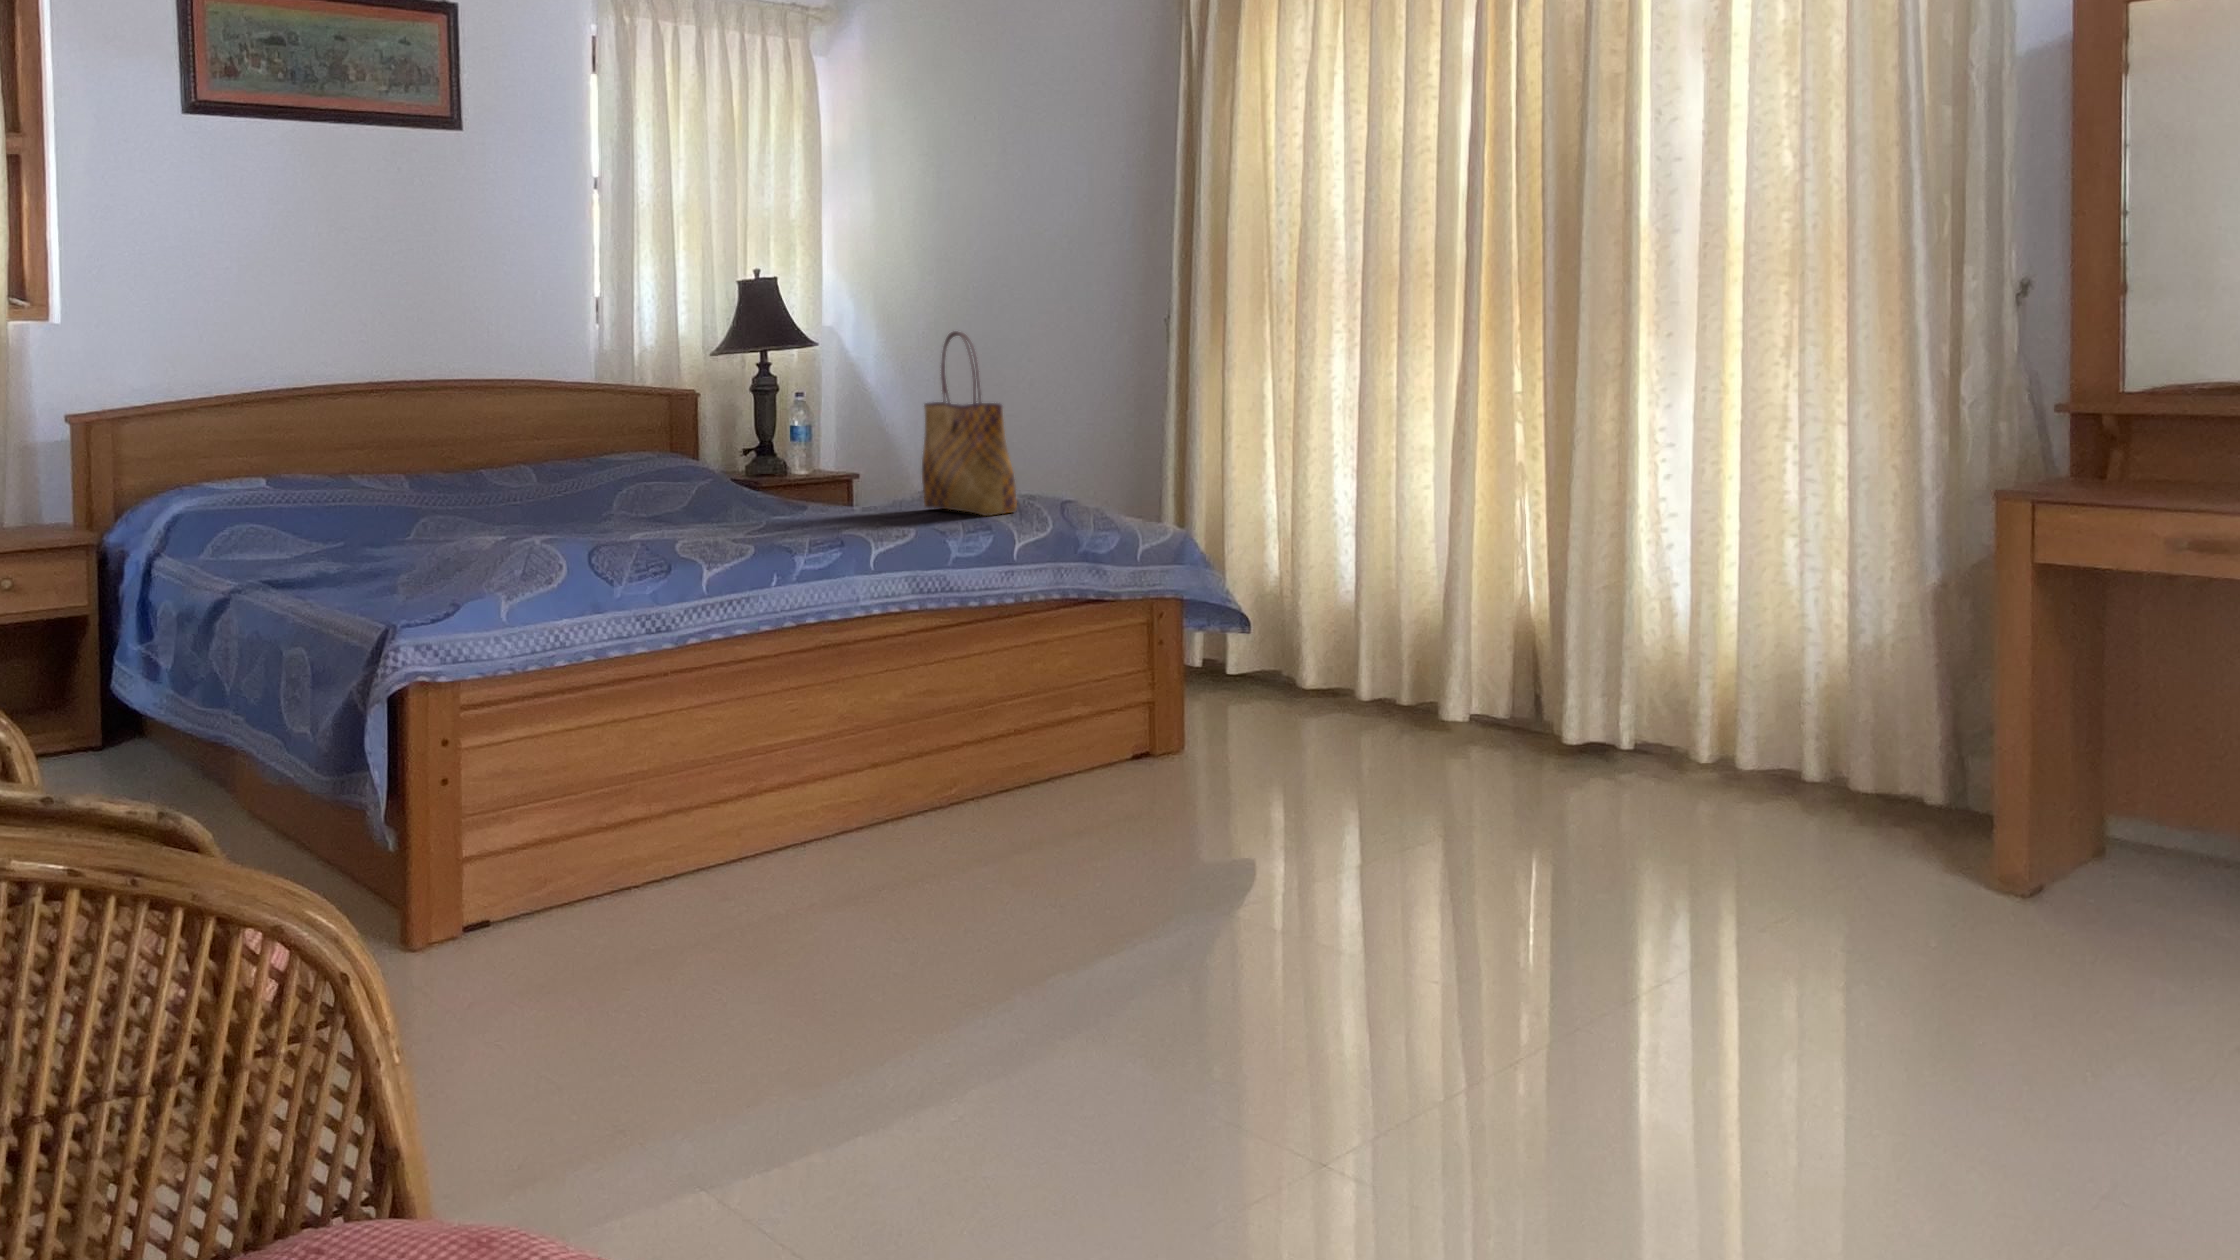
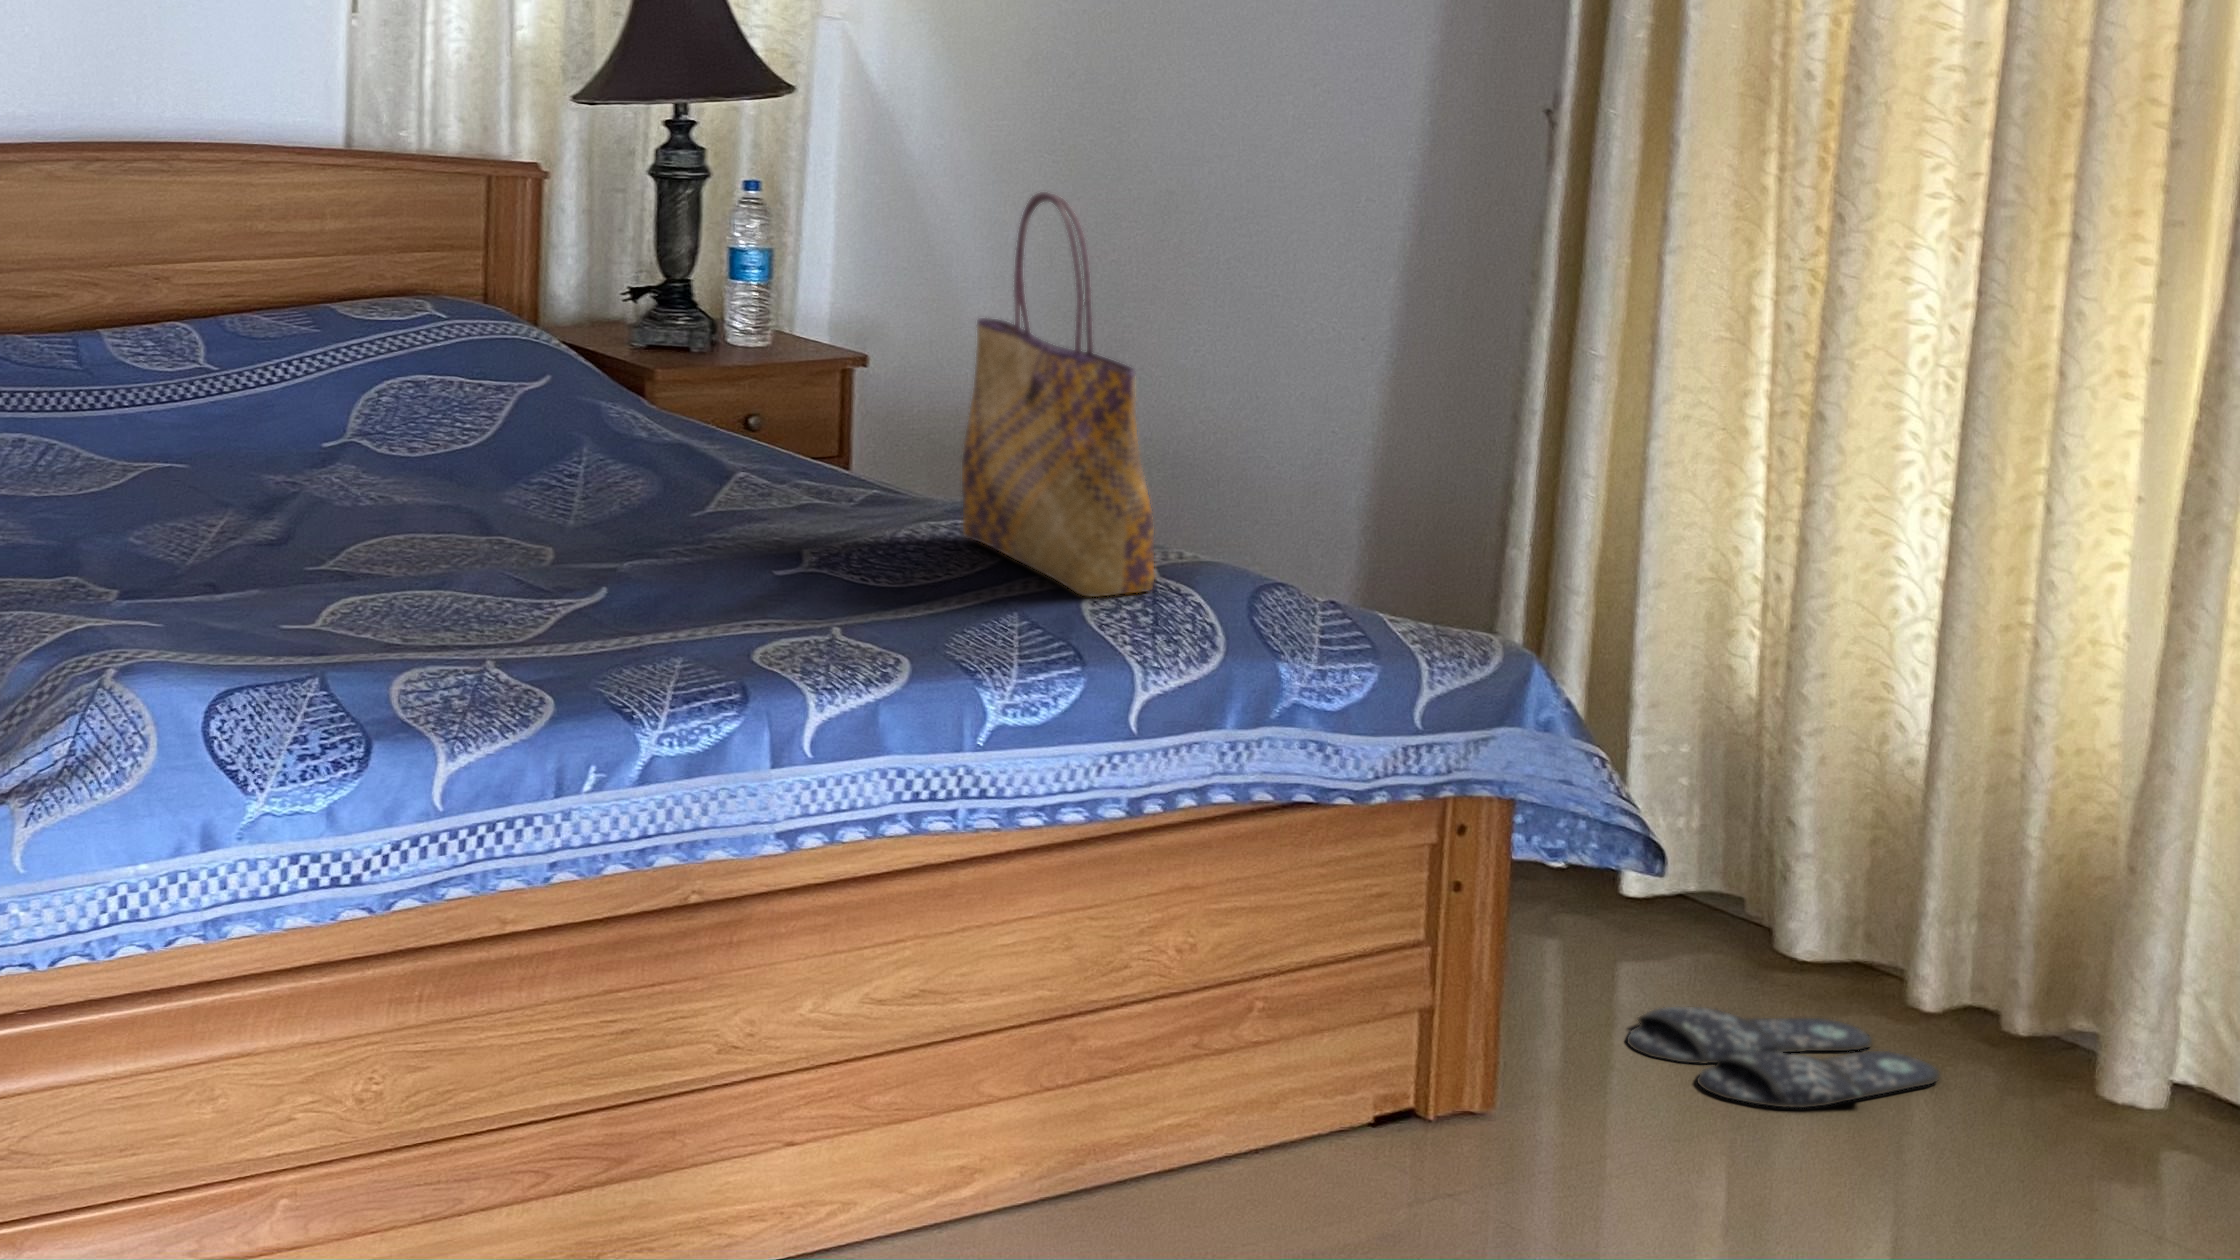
slippers: none [1241,709,1376,738] -> present [1627,1007,1940,1108]

